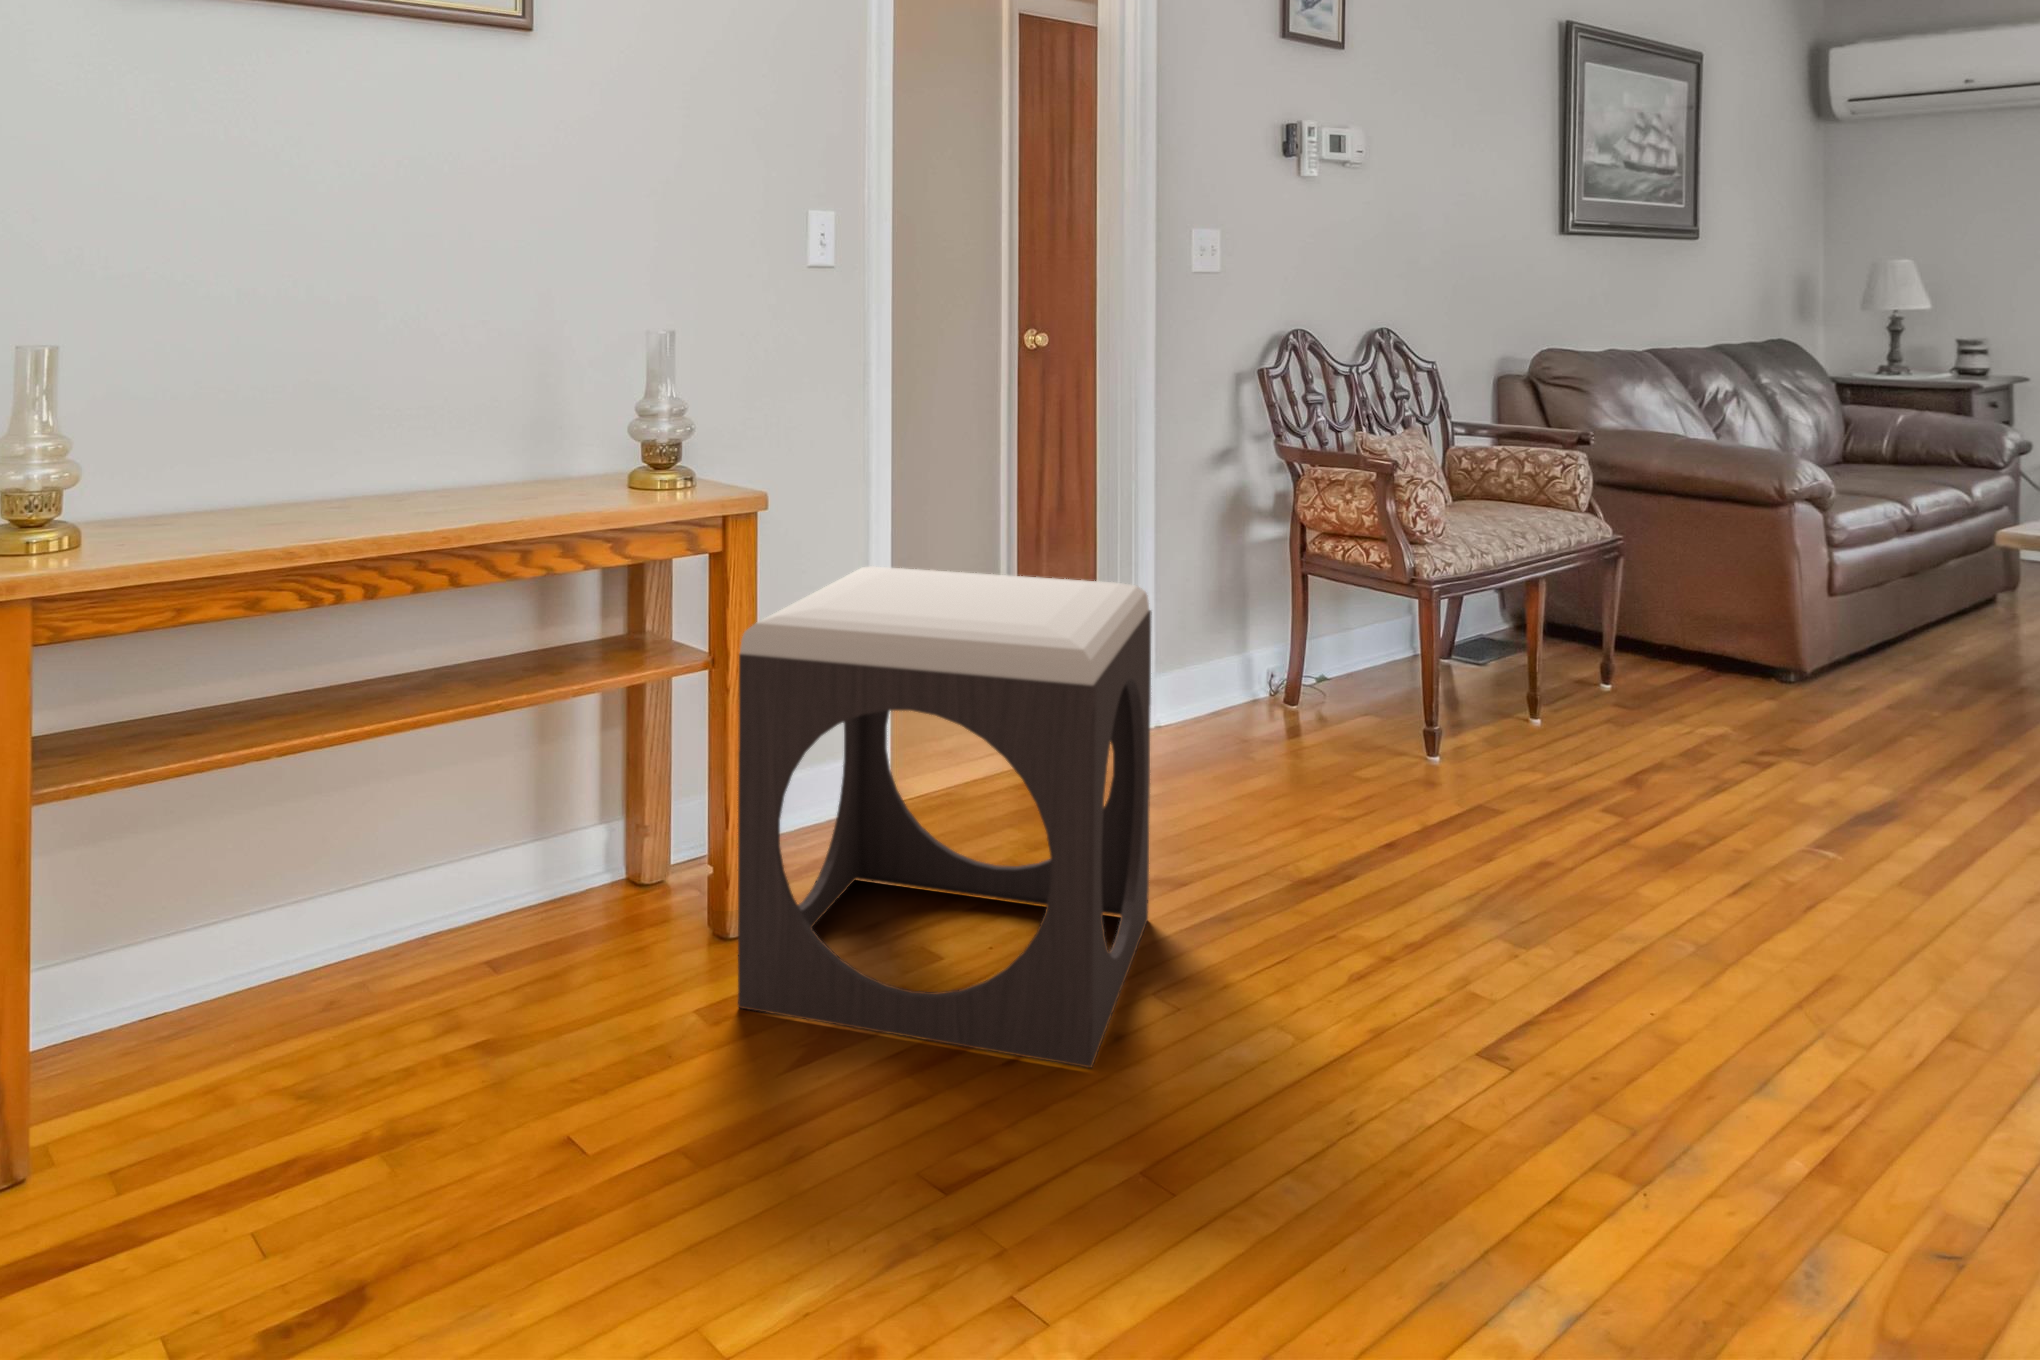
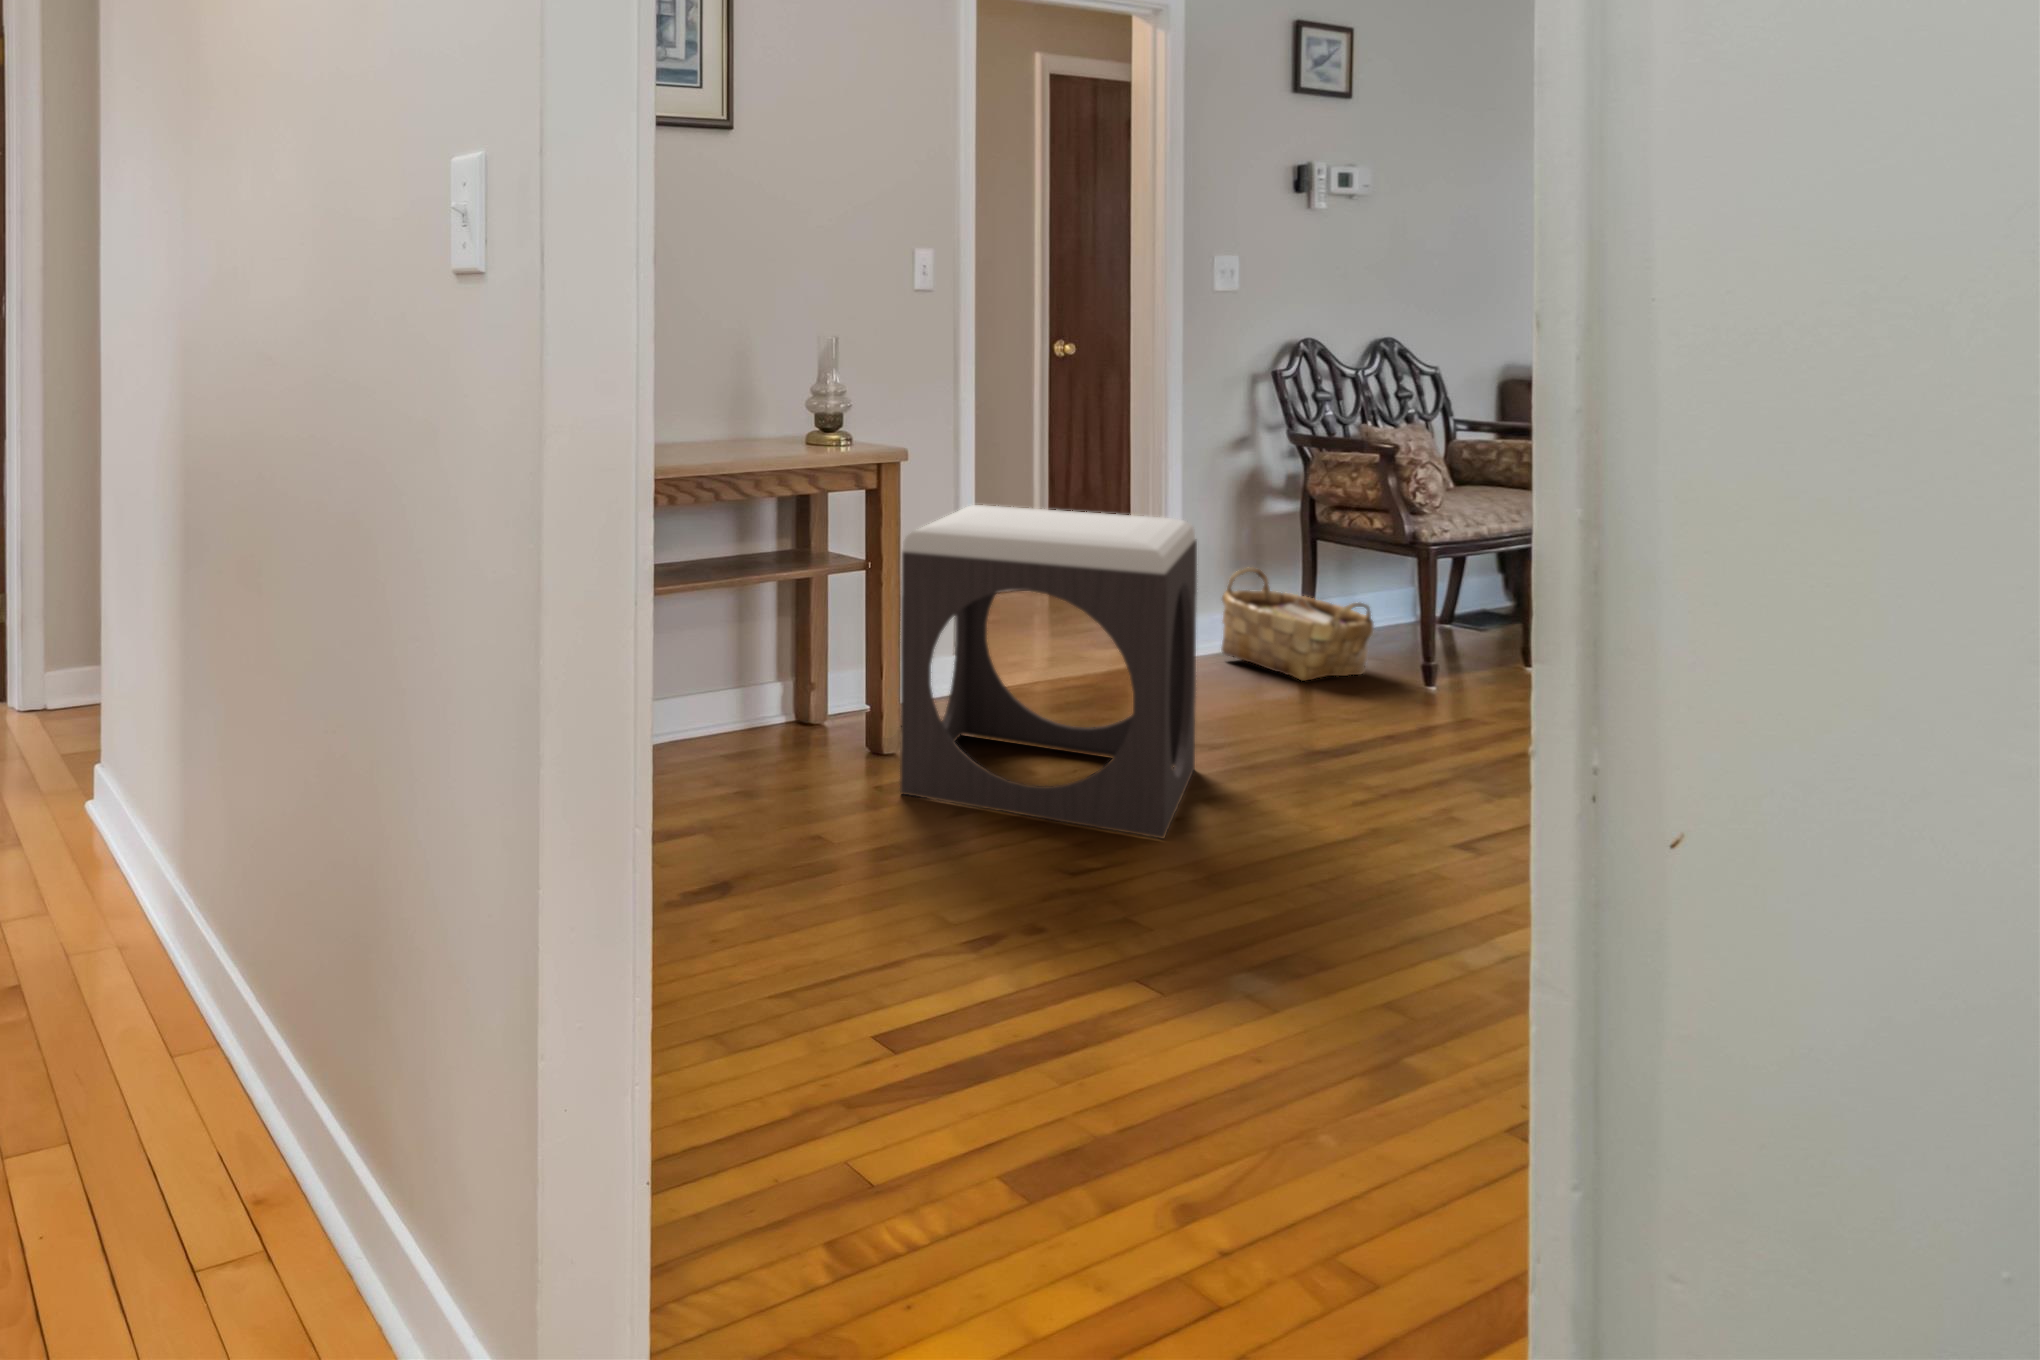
woven basket: none [1197,610,1368,754] -> present [1221,567,1374,681]

